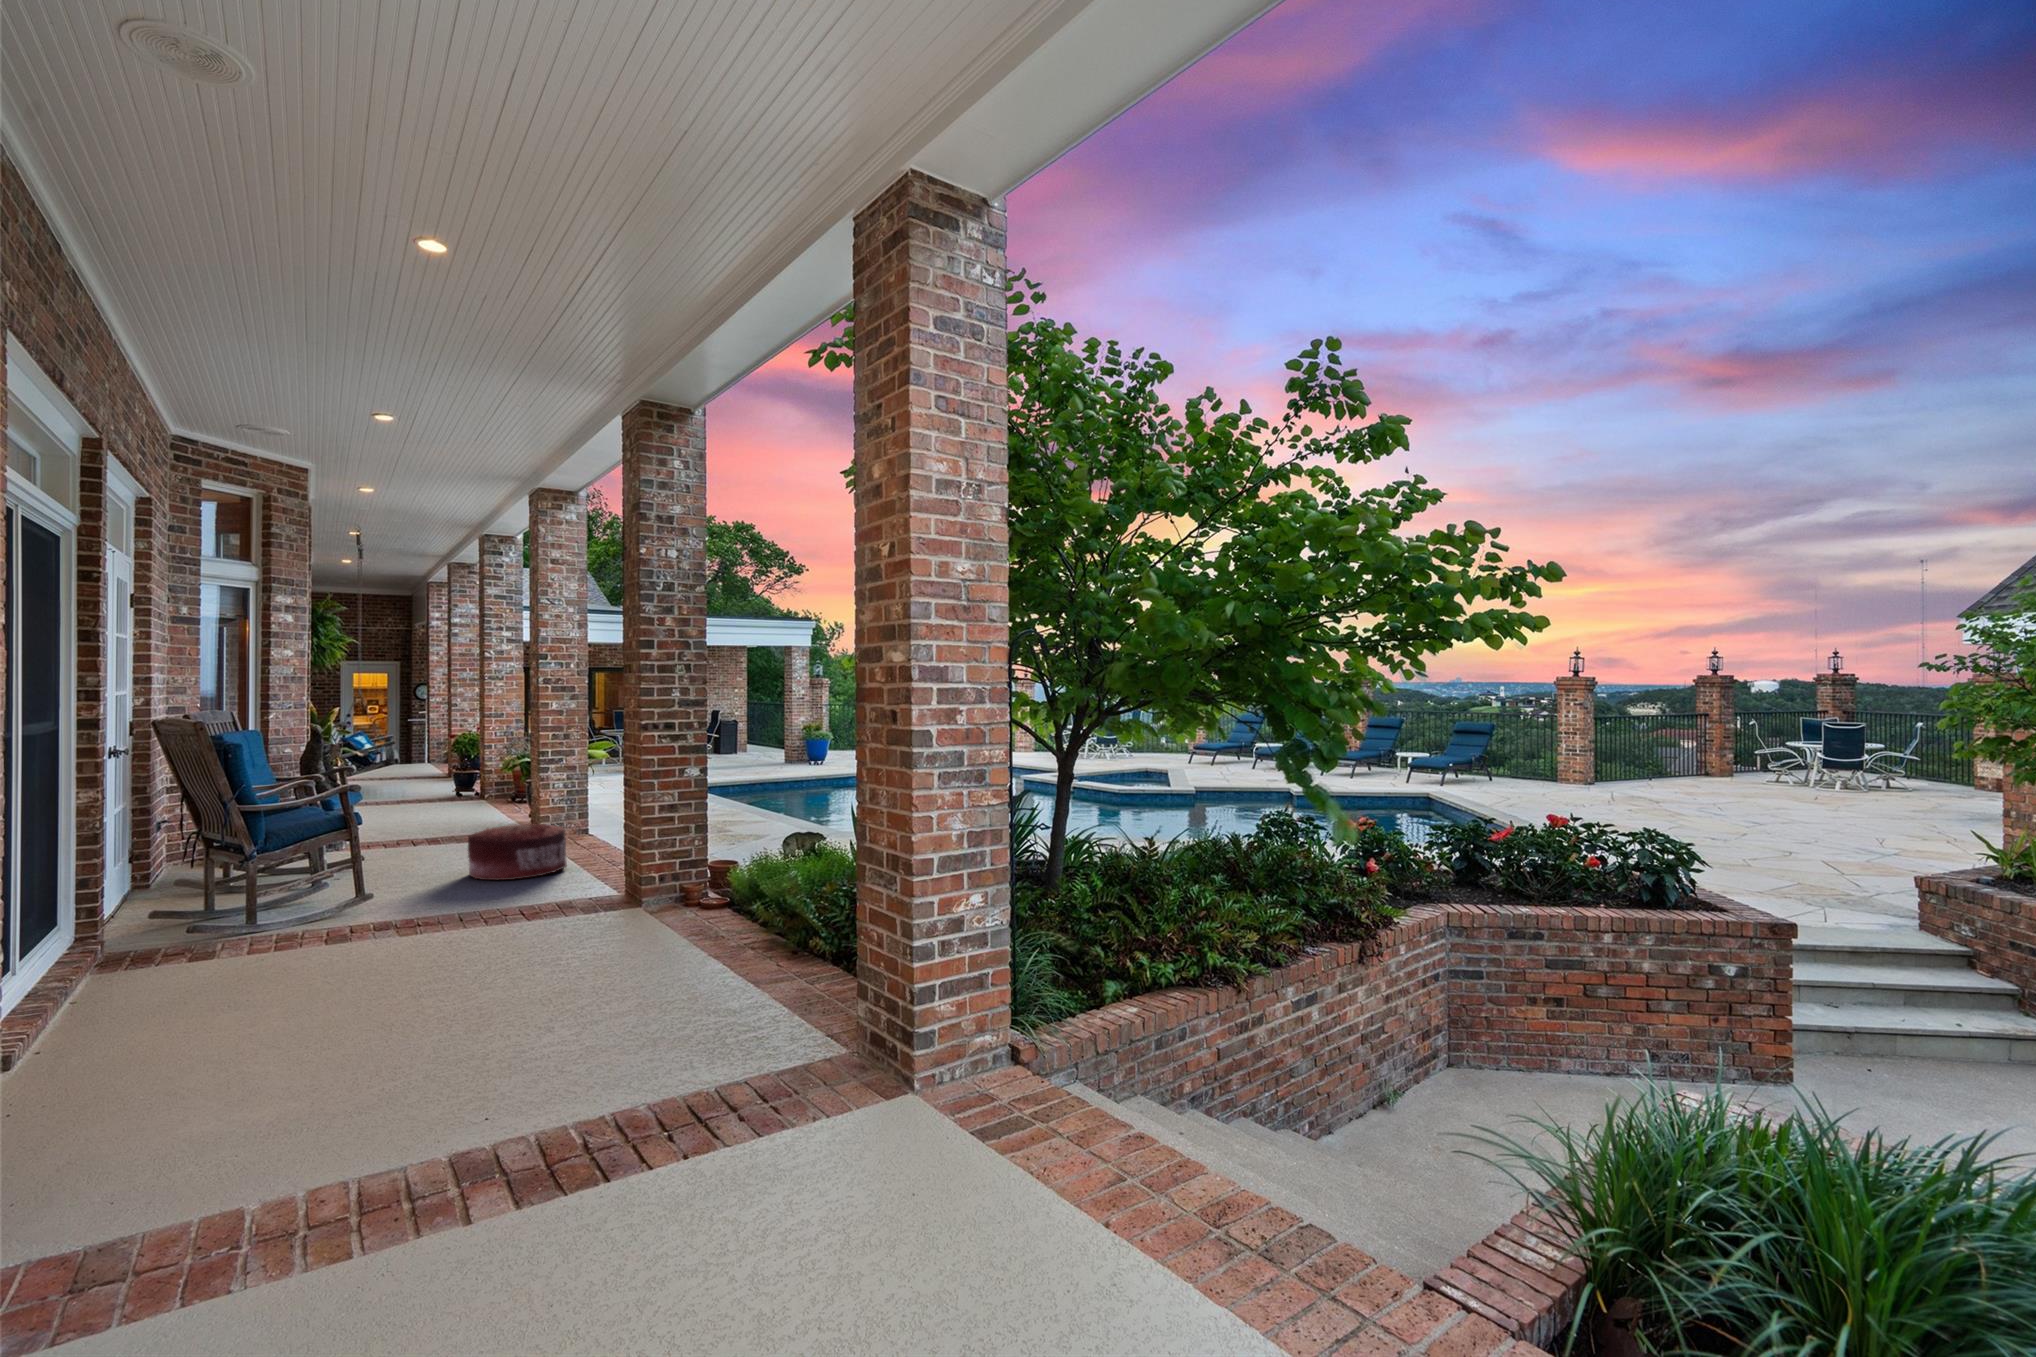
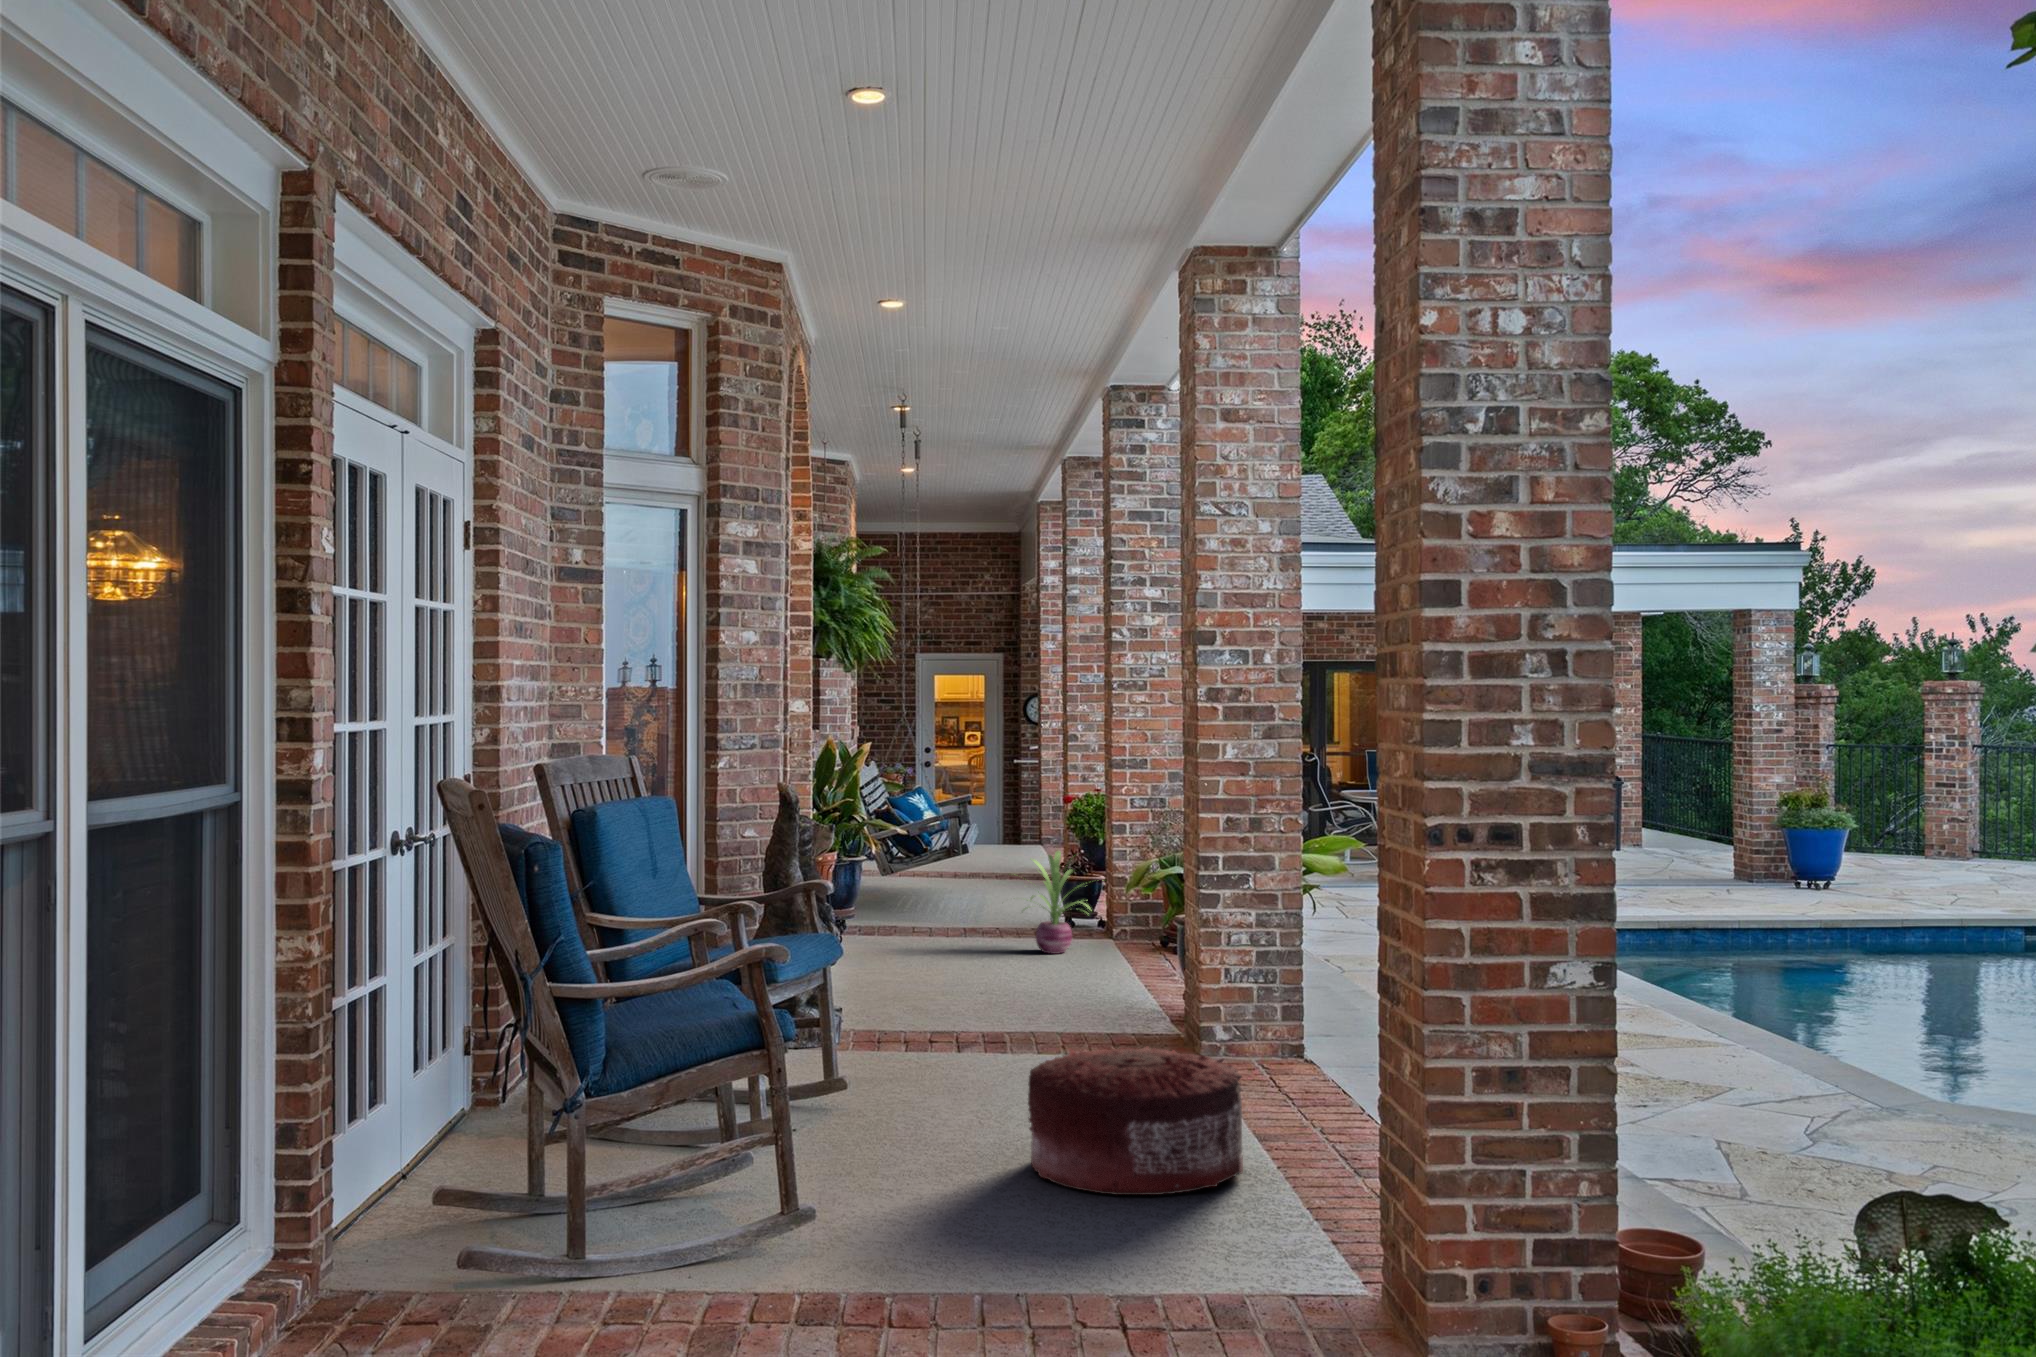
decorative plant: none [425,756,486,805] -> present [1024,851,1090,954]

